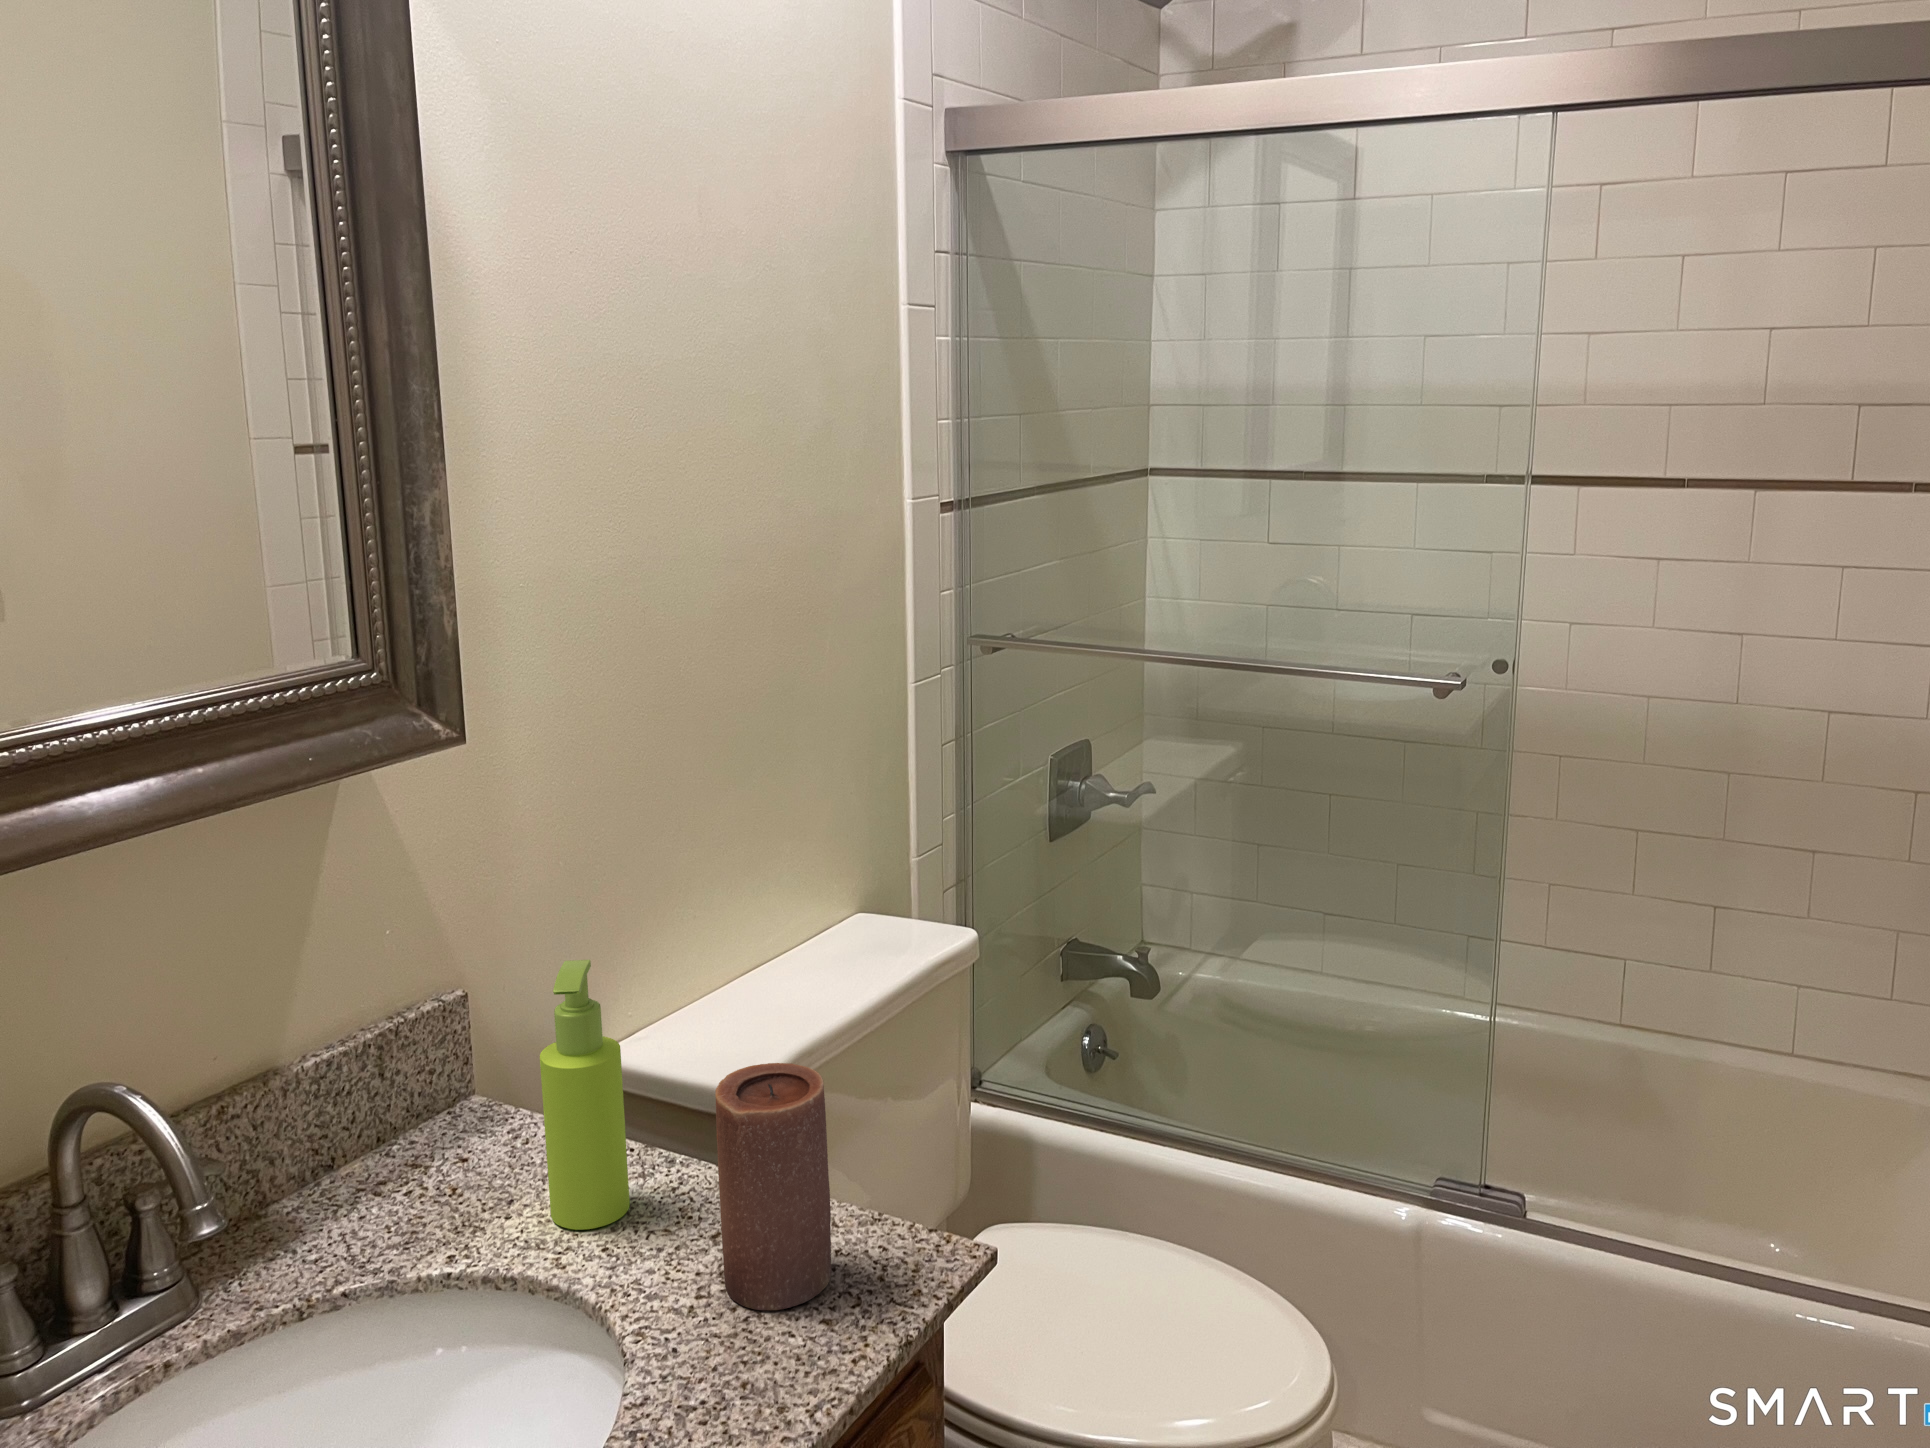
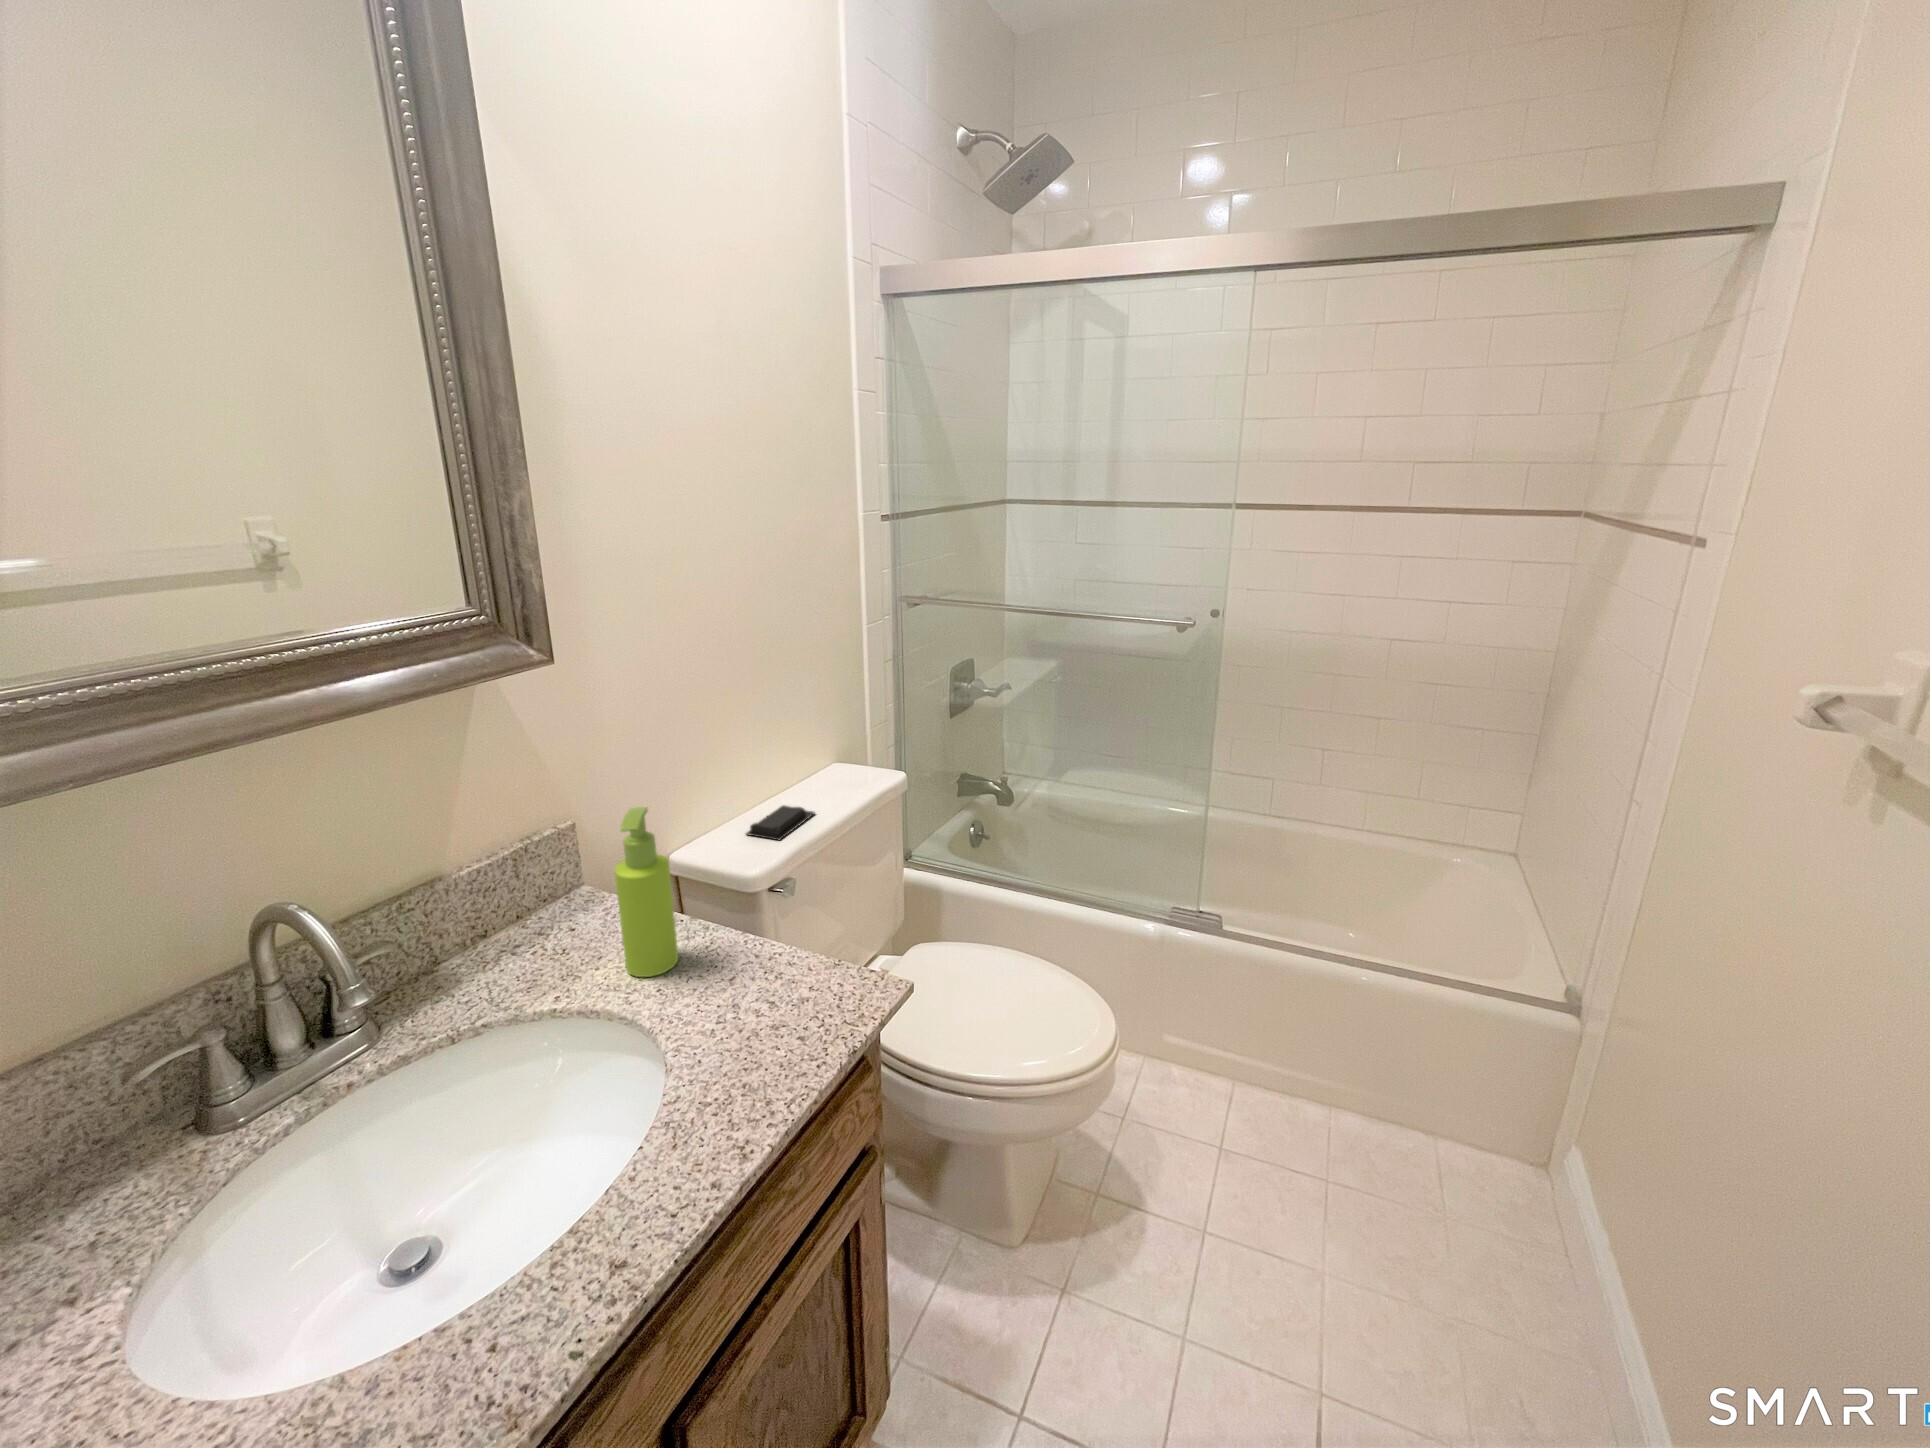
soap bar: none [718,981,829,1036] -> present [746,805,815,840]
candle: present [715,1063,831,1310] -> none [727,874,806,1031]

